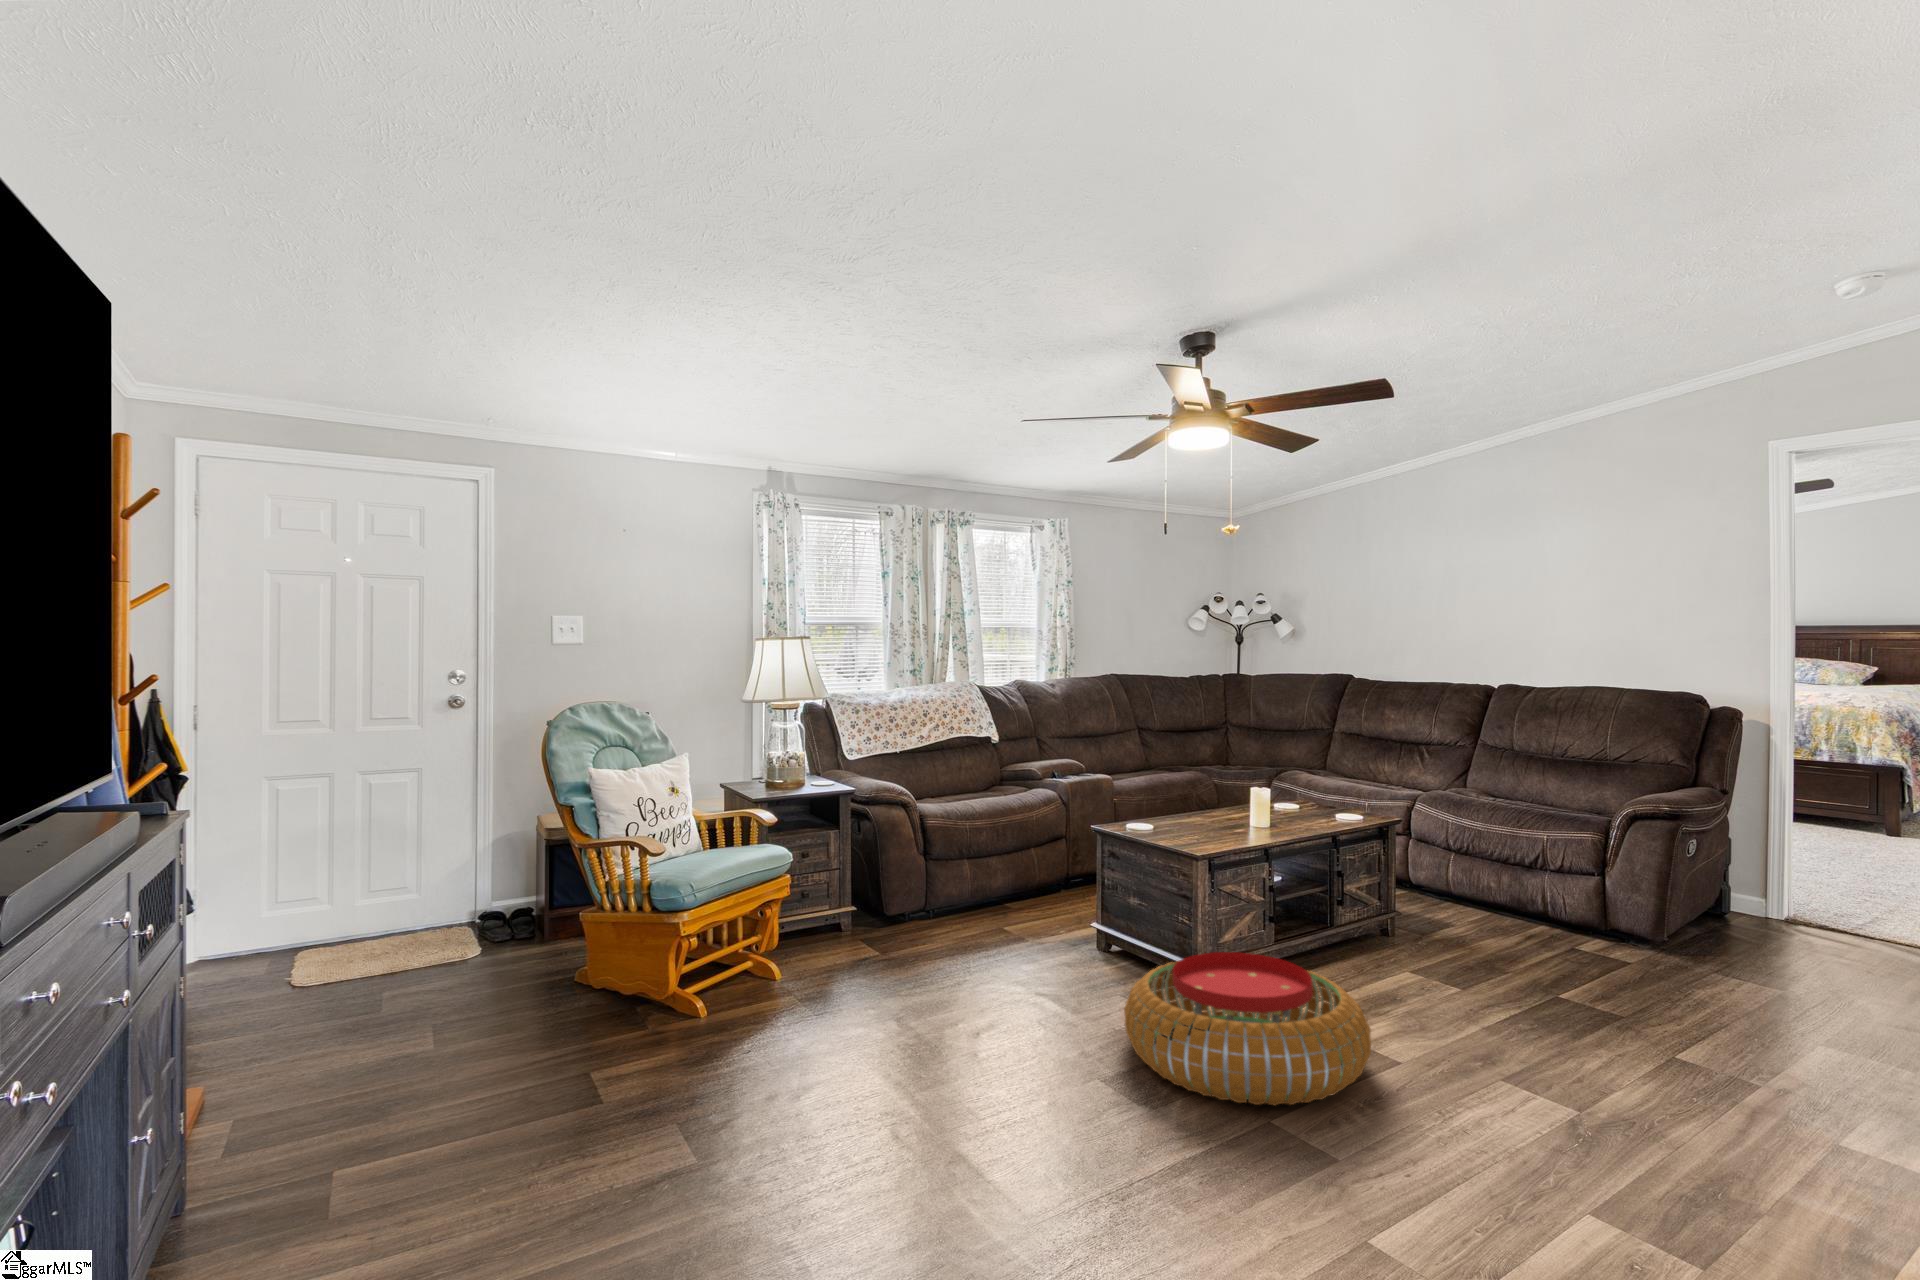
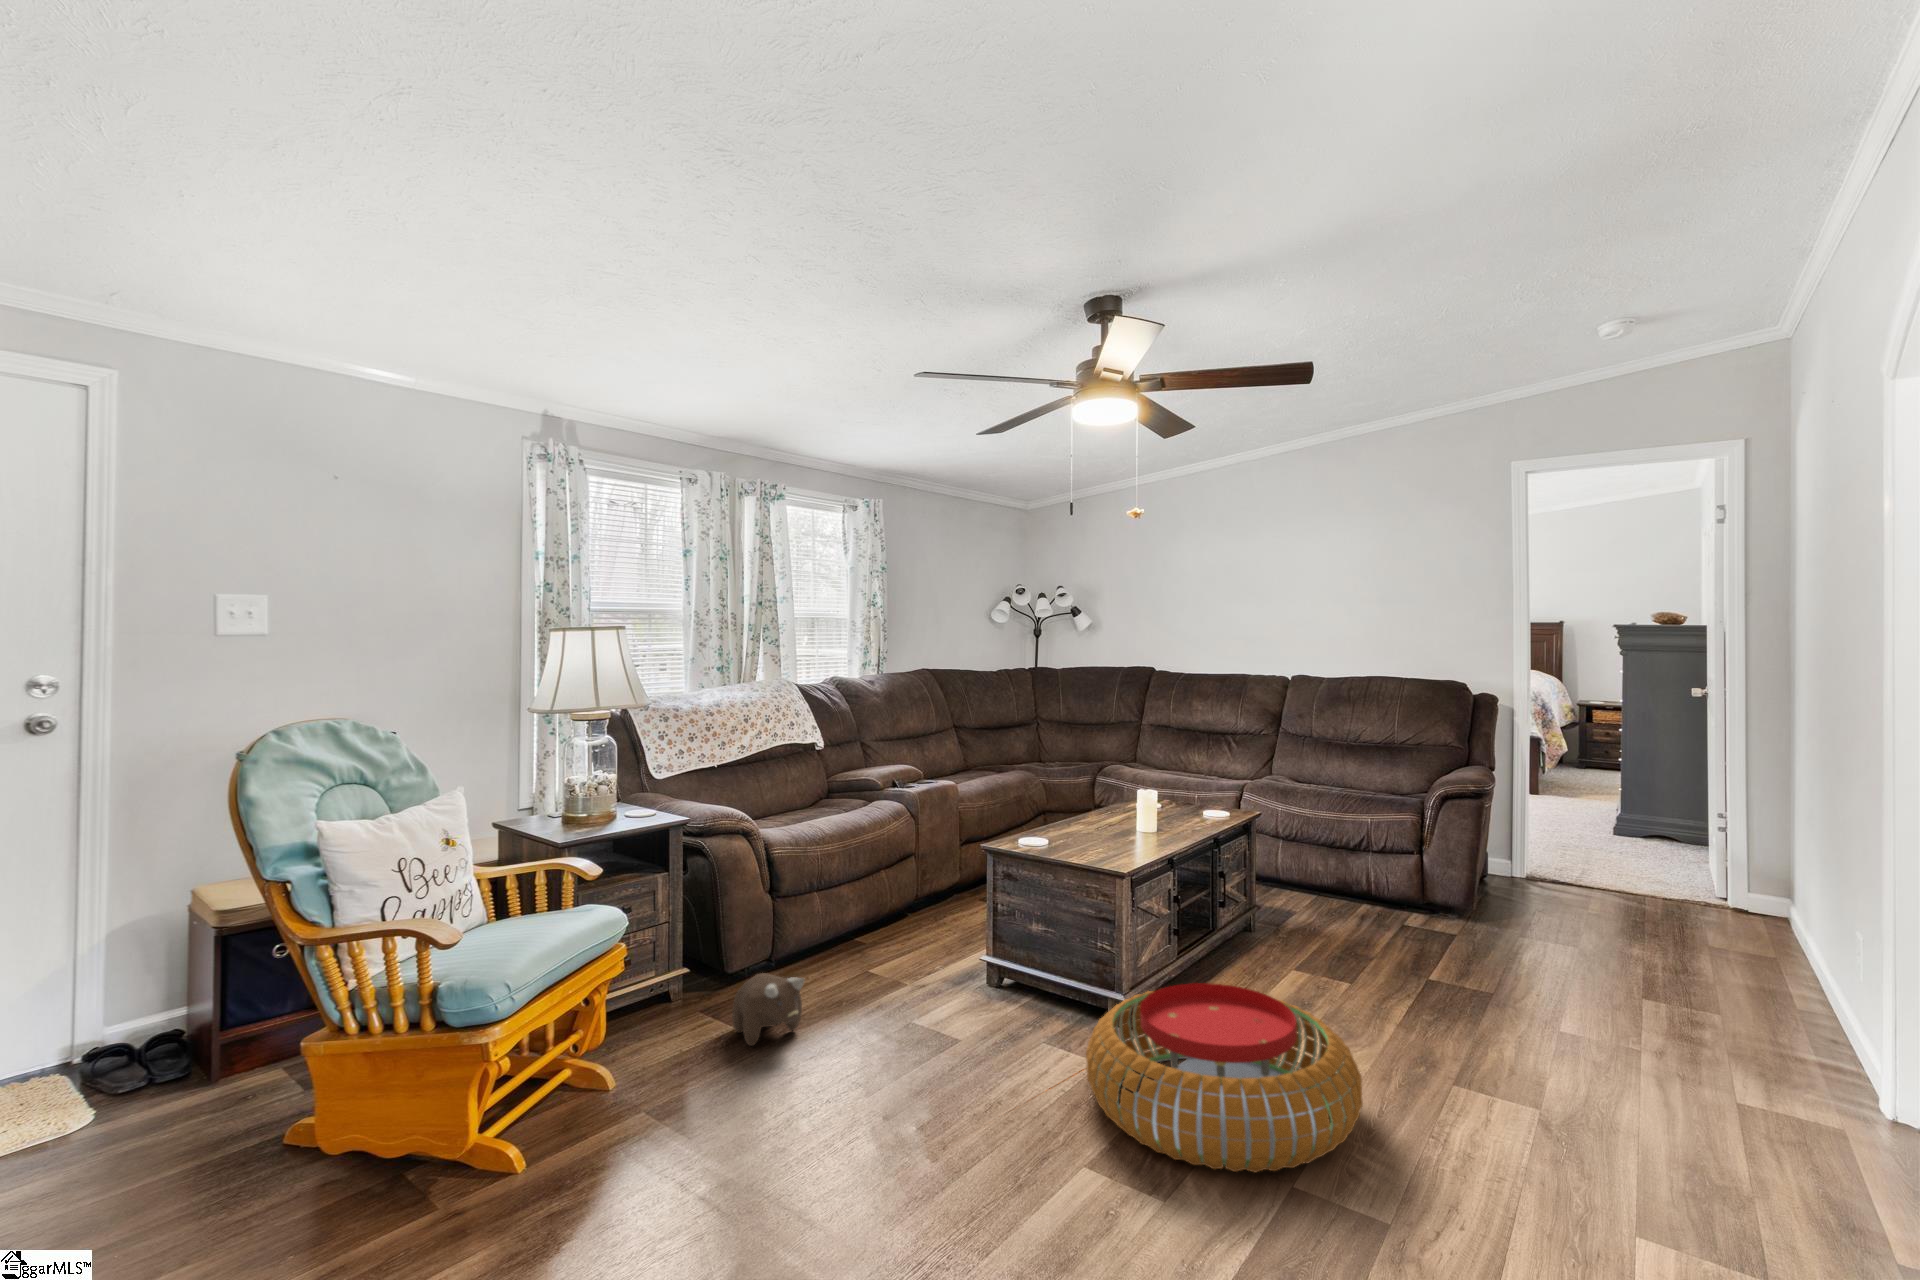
plush toy: none [874,913,927,968] -> present [732,973,804,1046]

